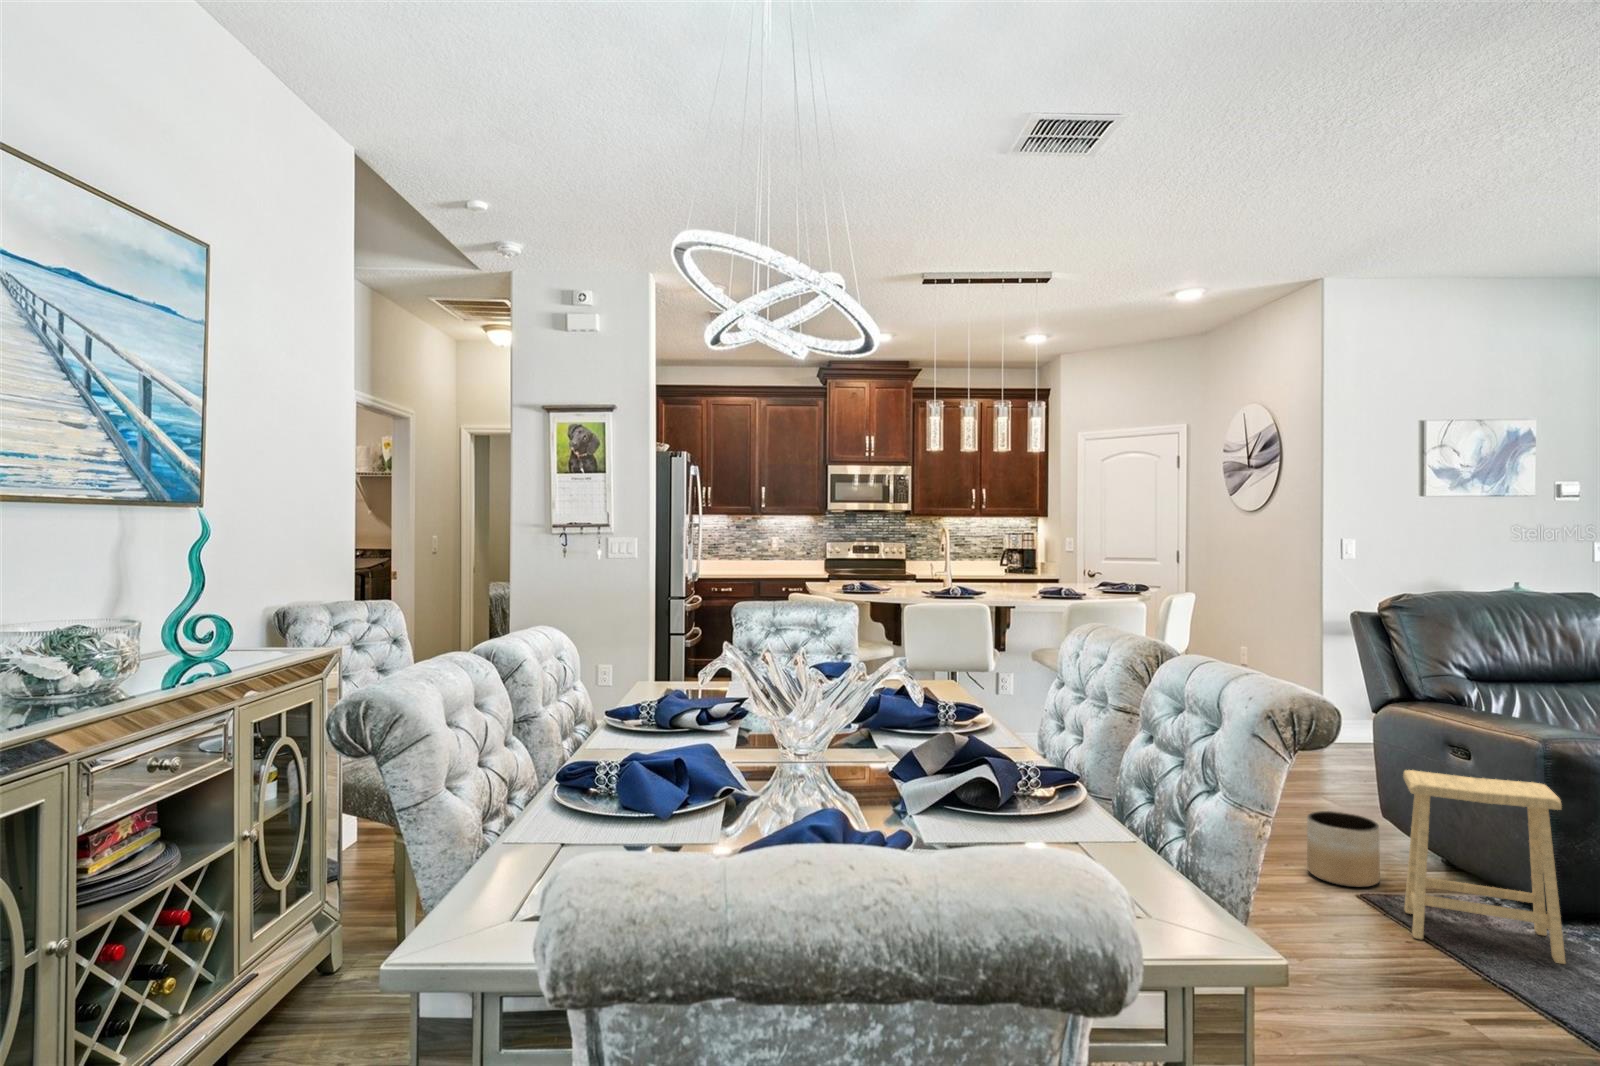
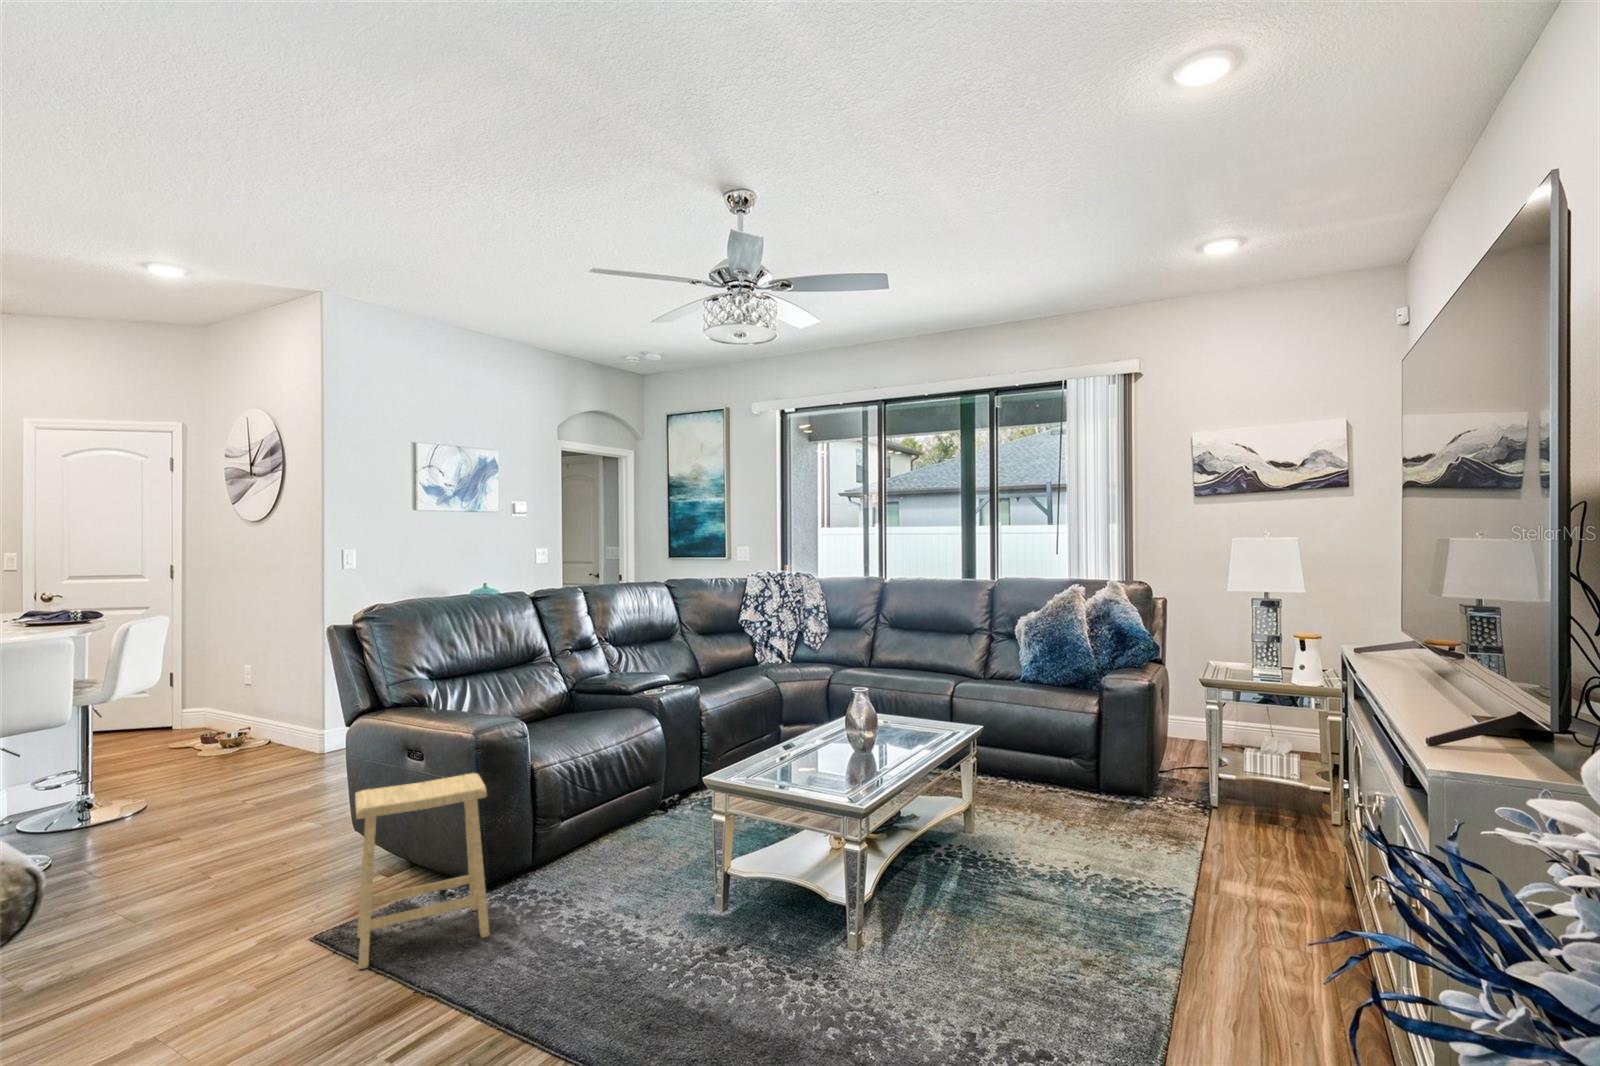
planter: present [1307,811,1380,887] -> none [261,843,340,931]

